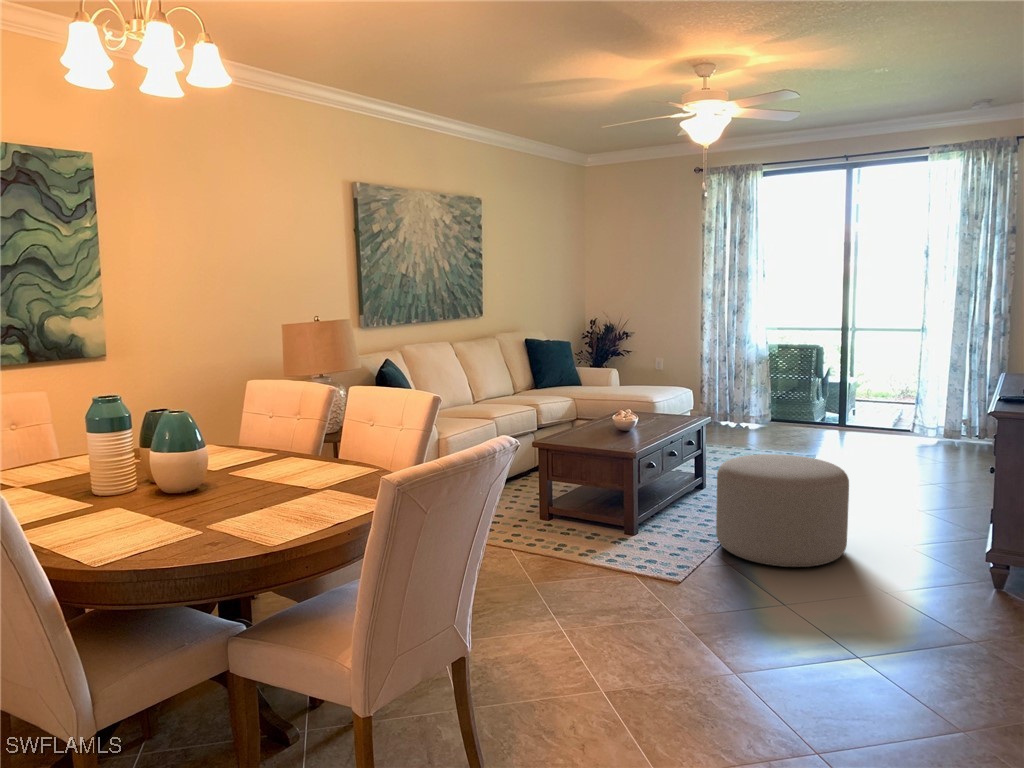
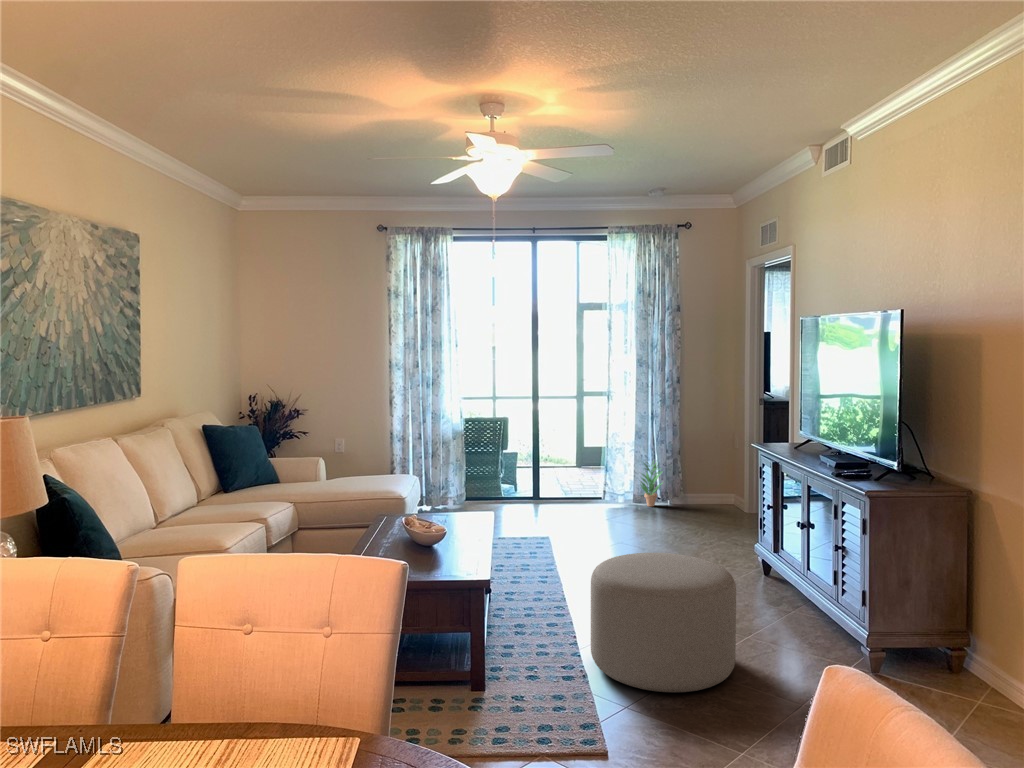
potted plant: none [948,394,979,444] -> present [641,462,662,507]

